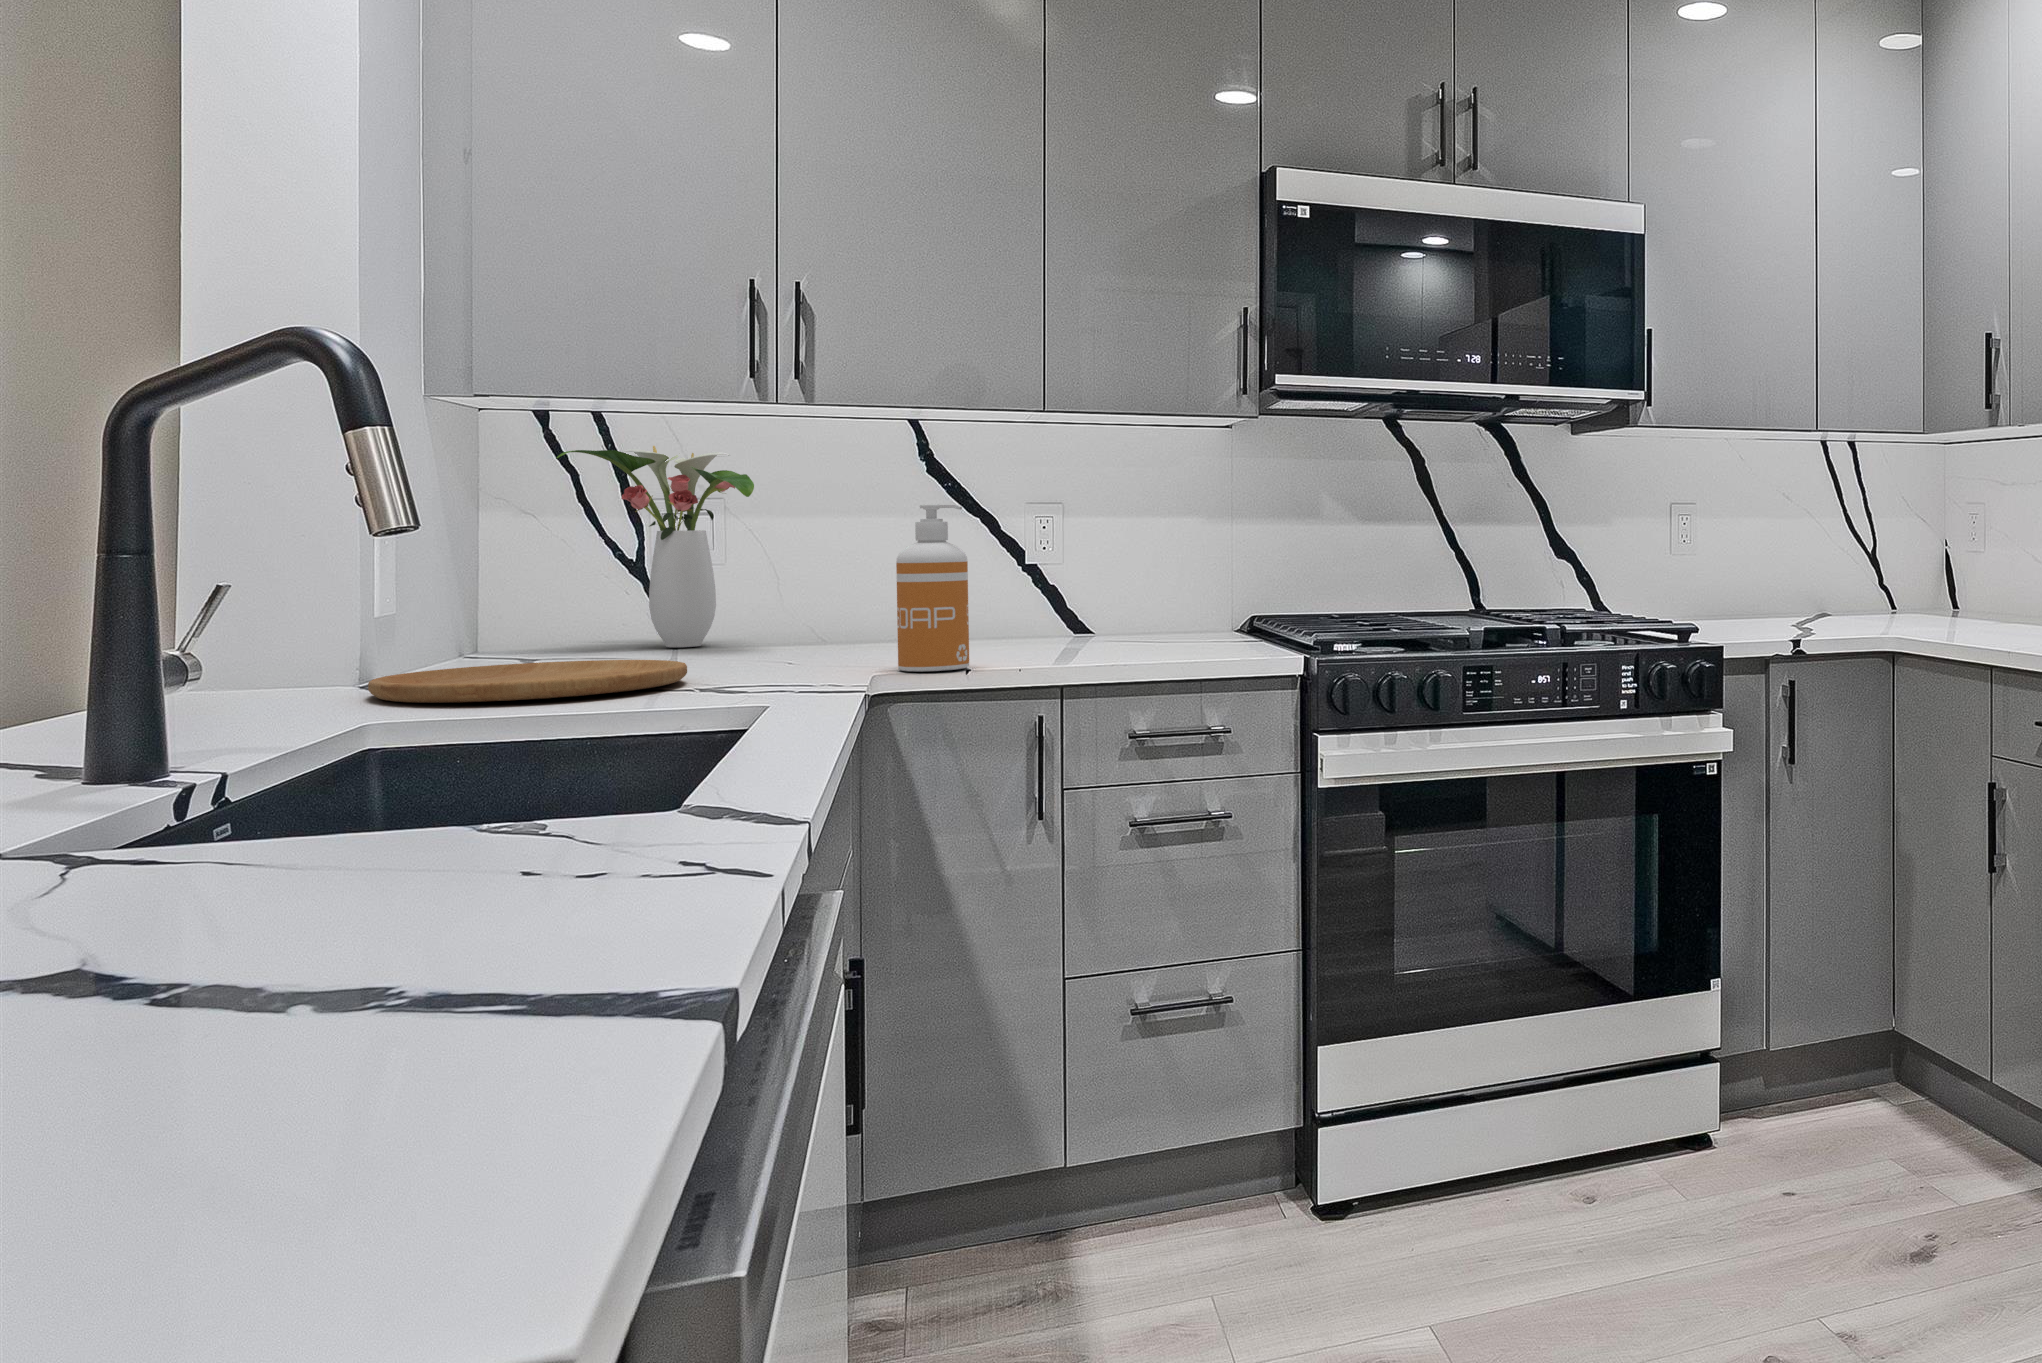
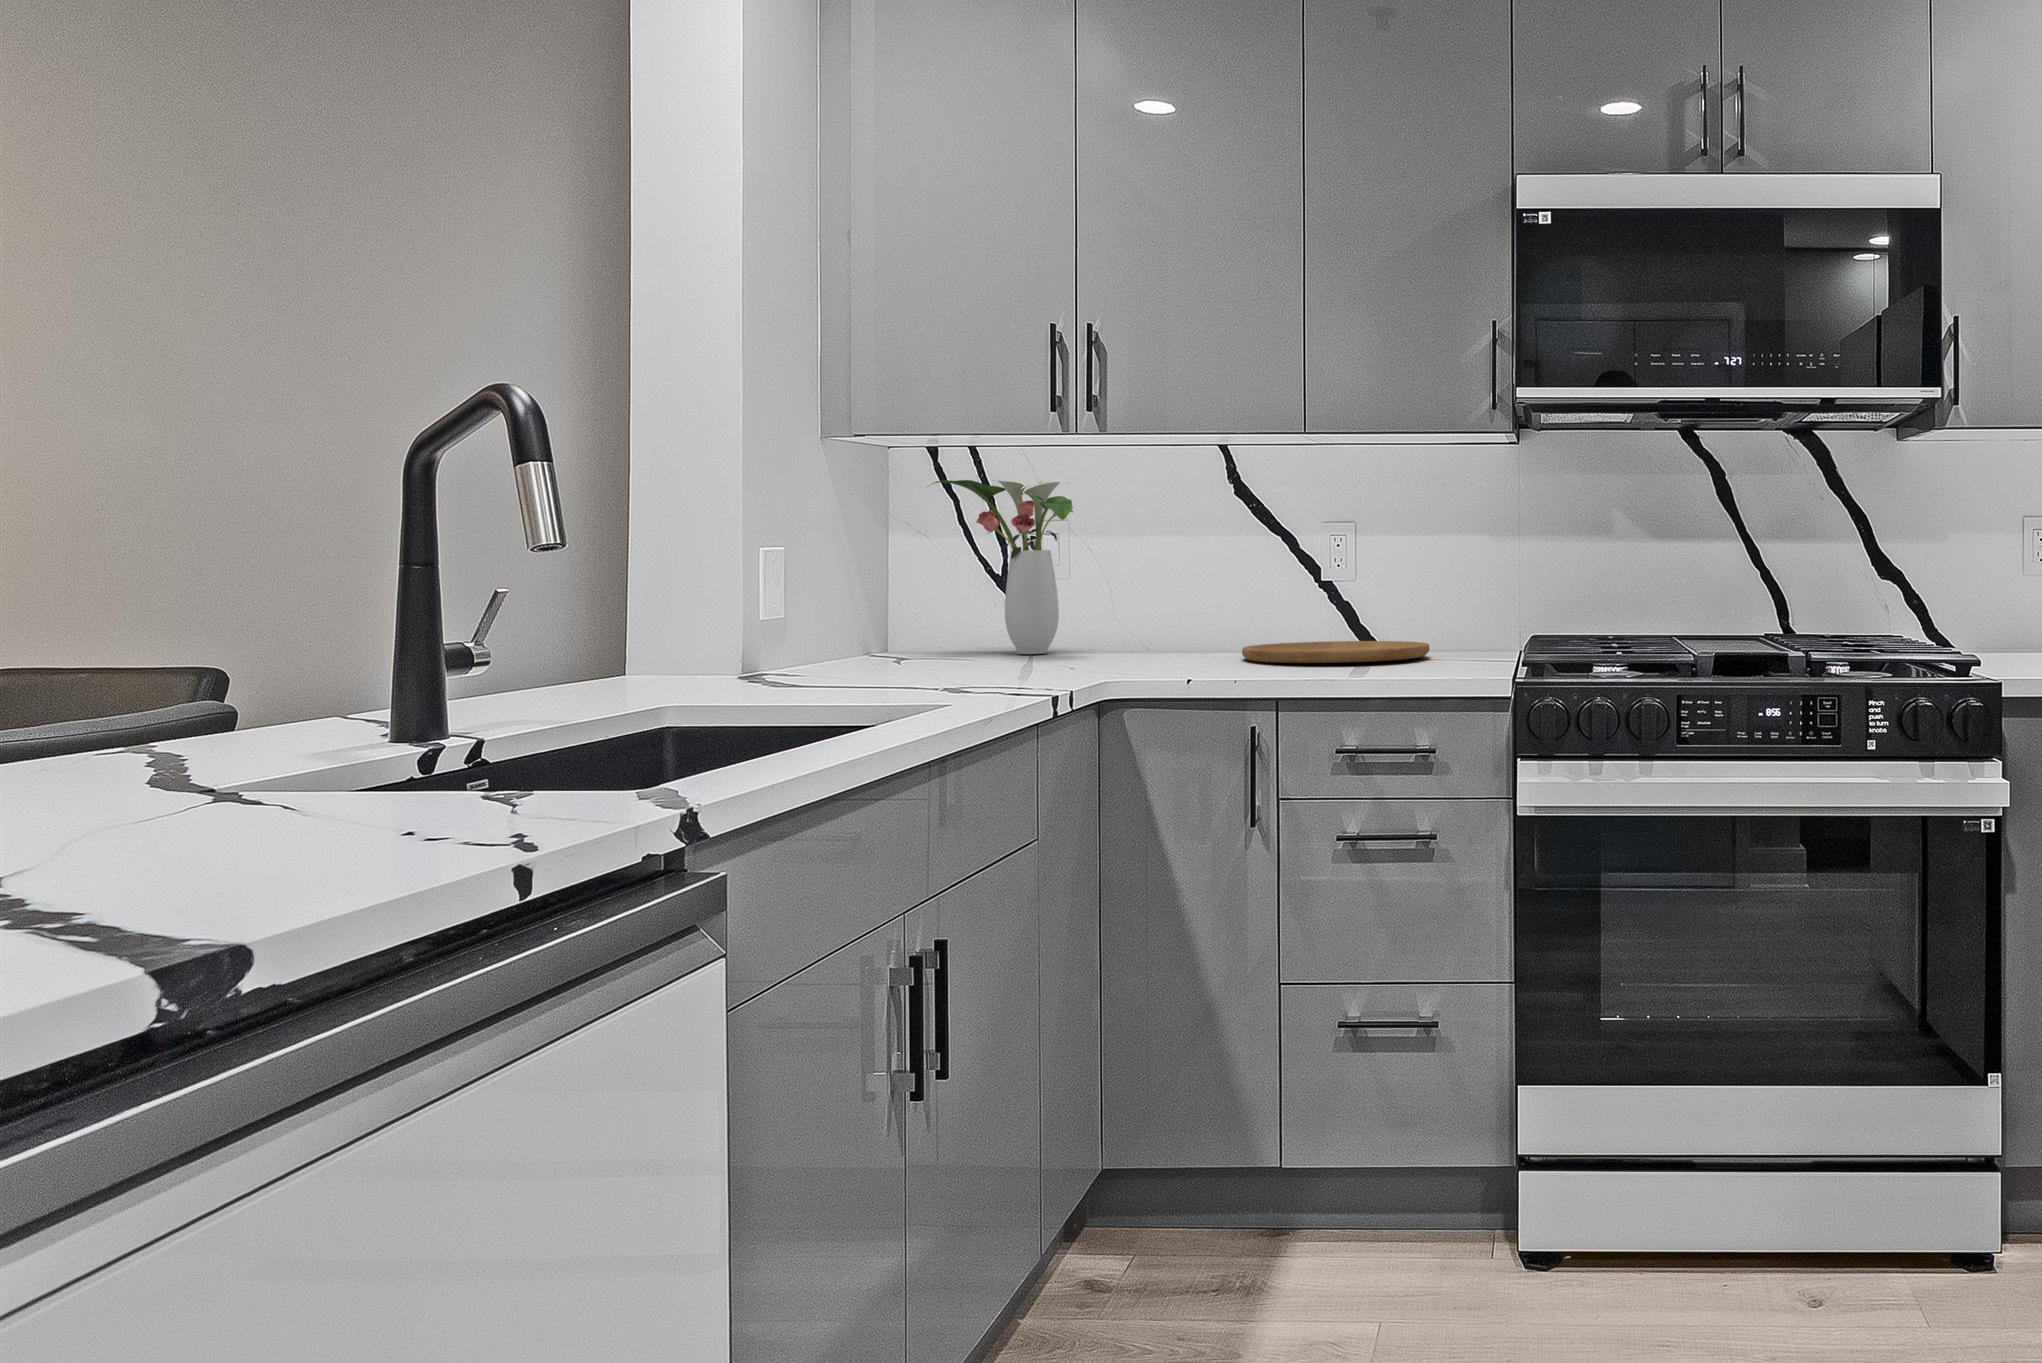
soap dispenser: present [896,504,969,672] -> none [1135,525,1200,681]
cutting board: present [368,660,687,703] -> present [1242,641,1429,663]

